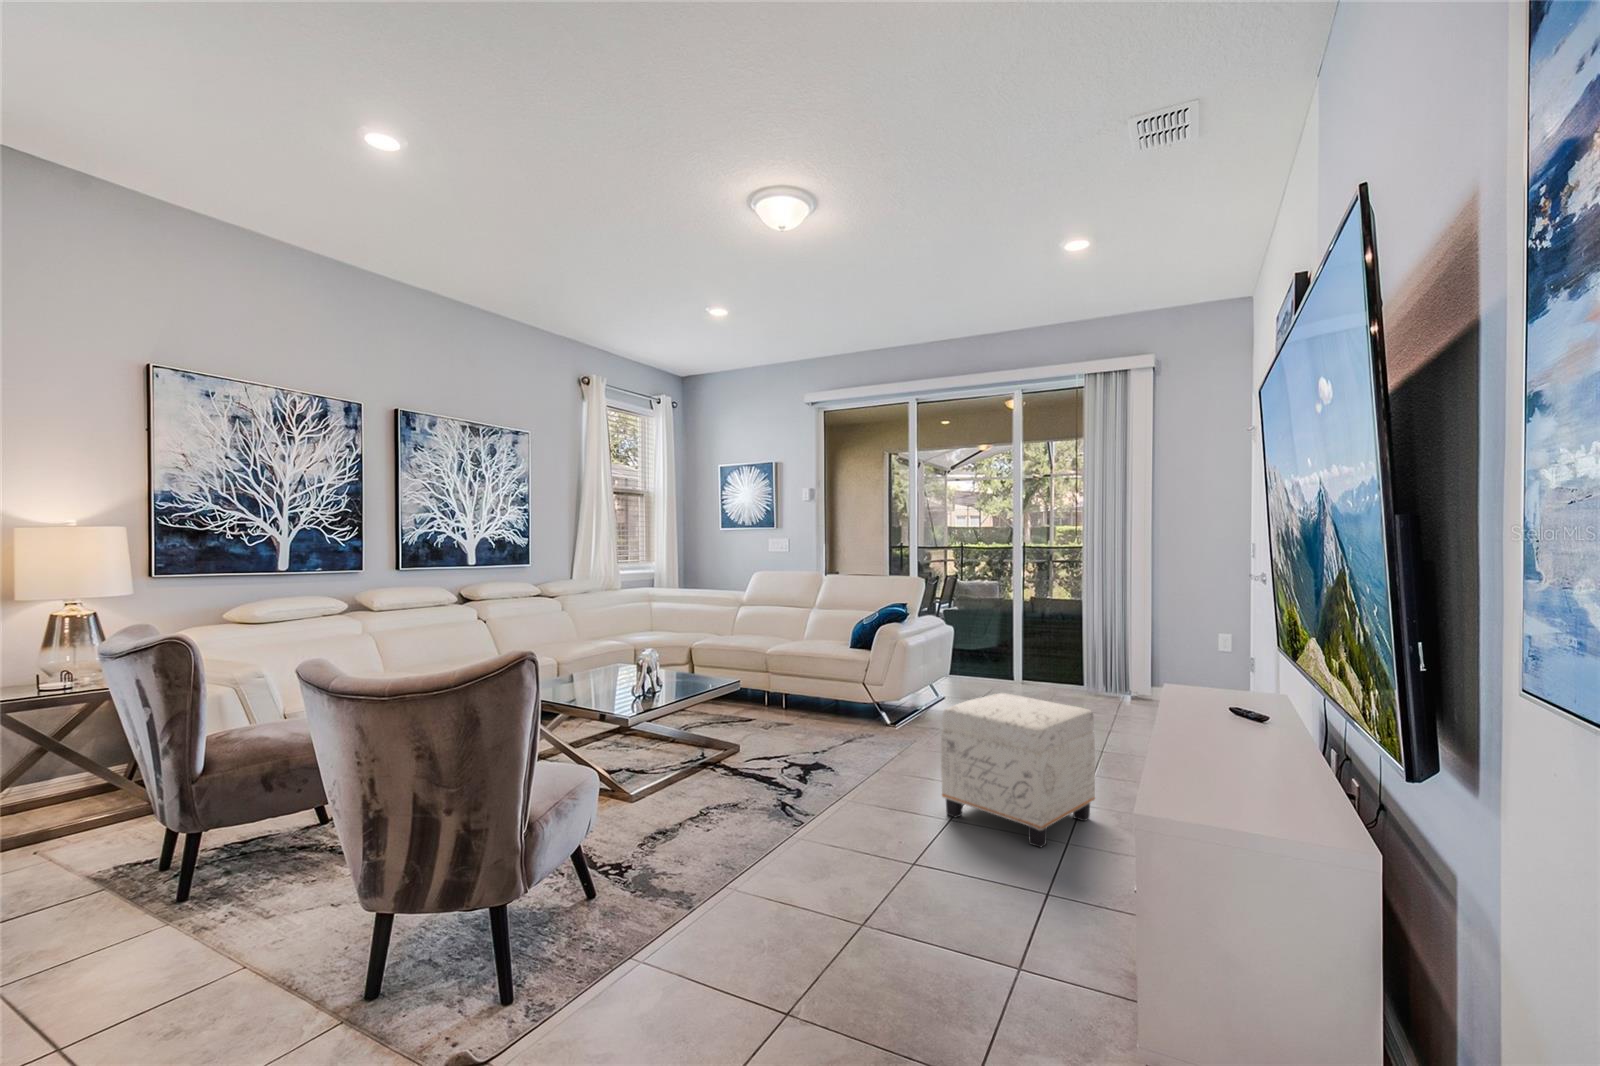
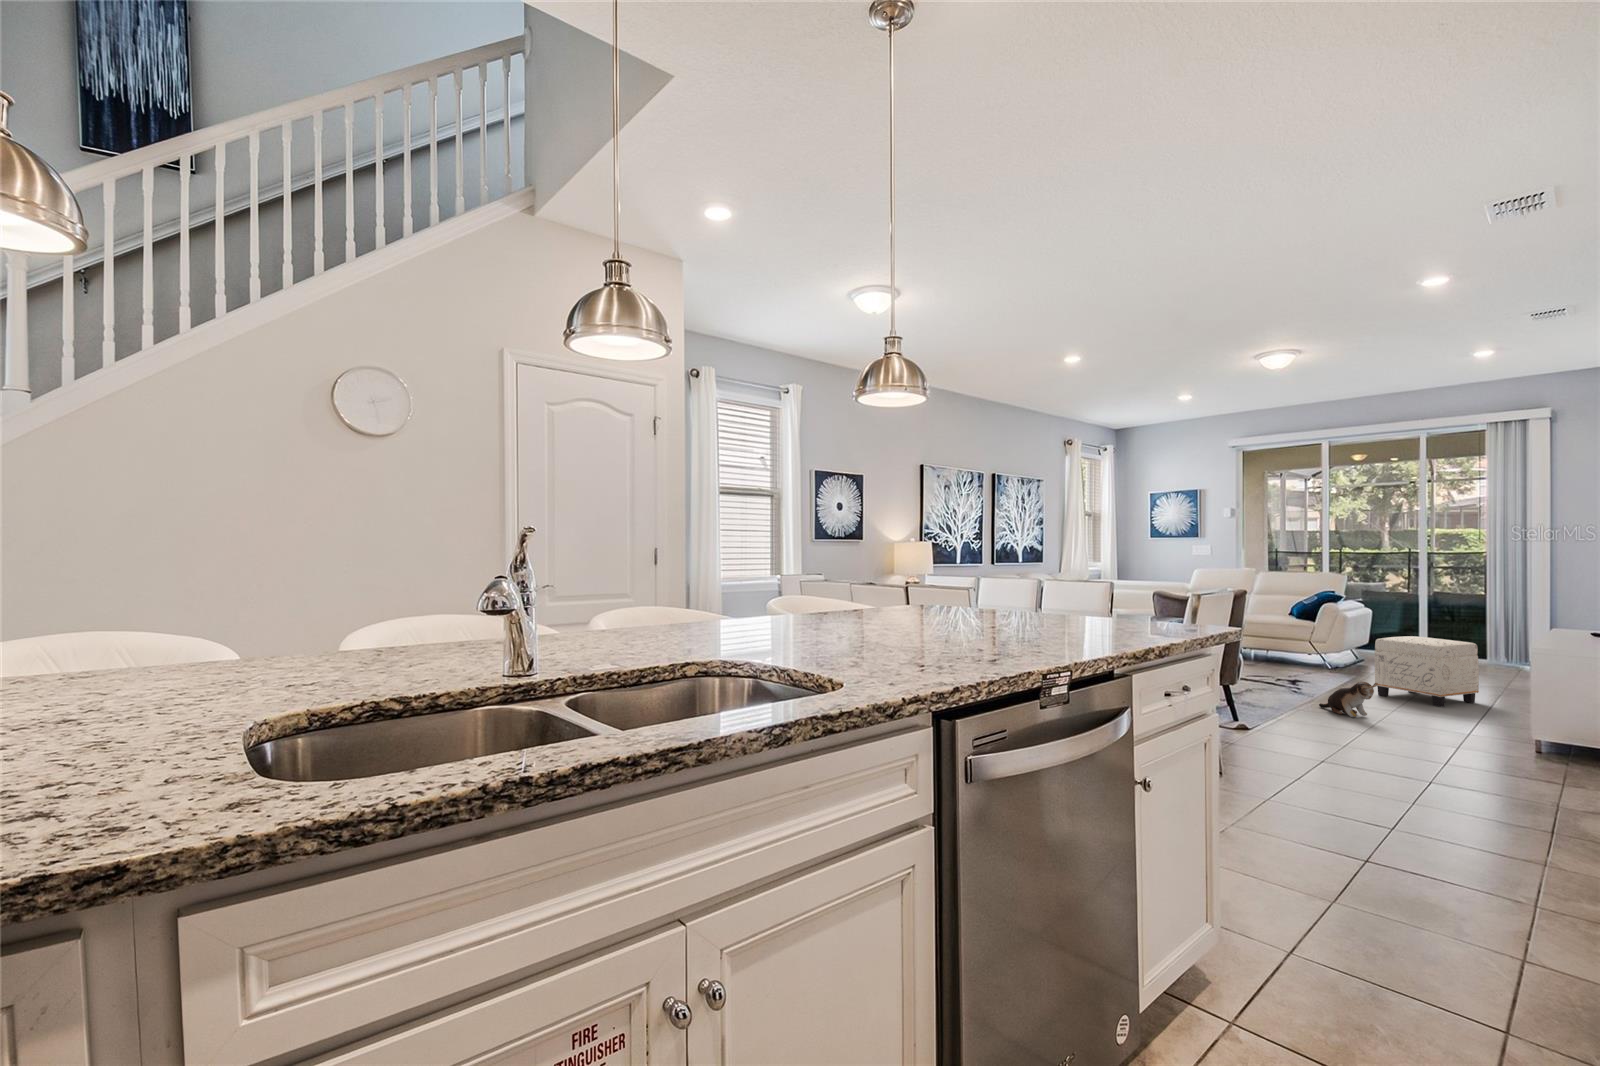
plush toy: none [822,861,920,953] -> present [1319,682,1378,717]

